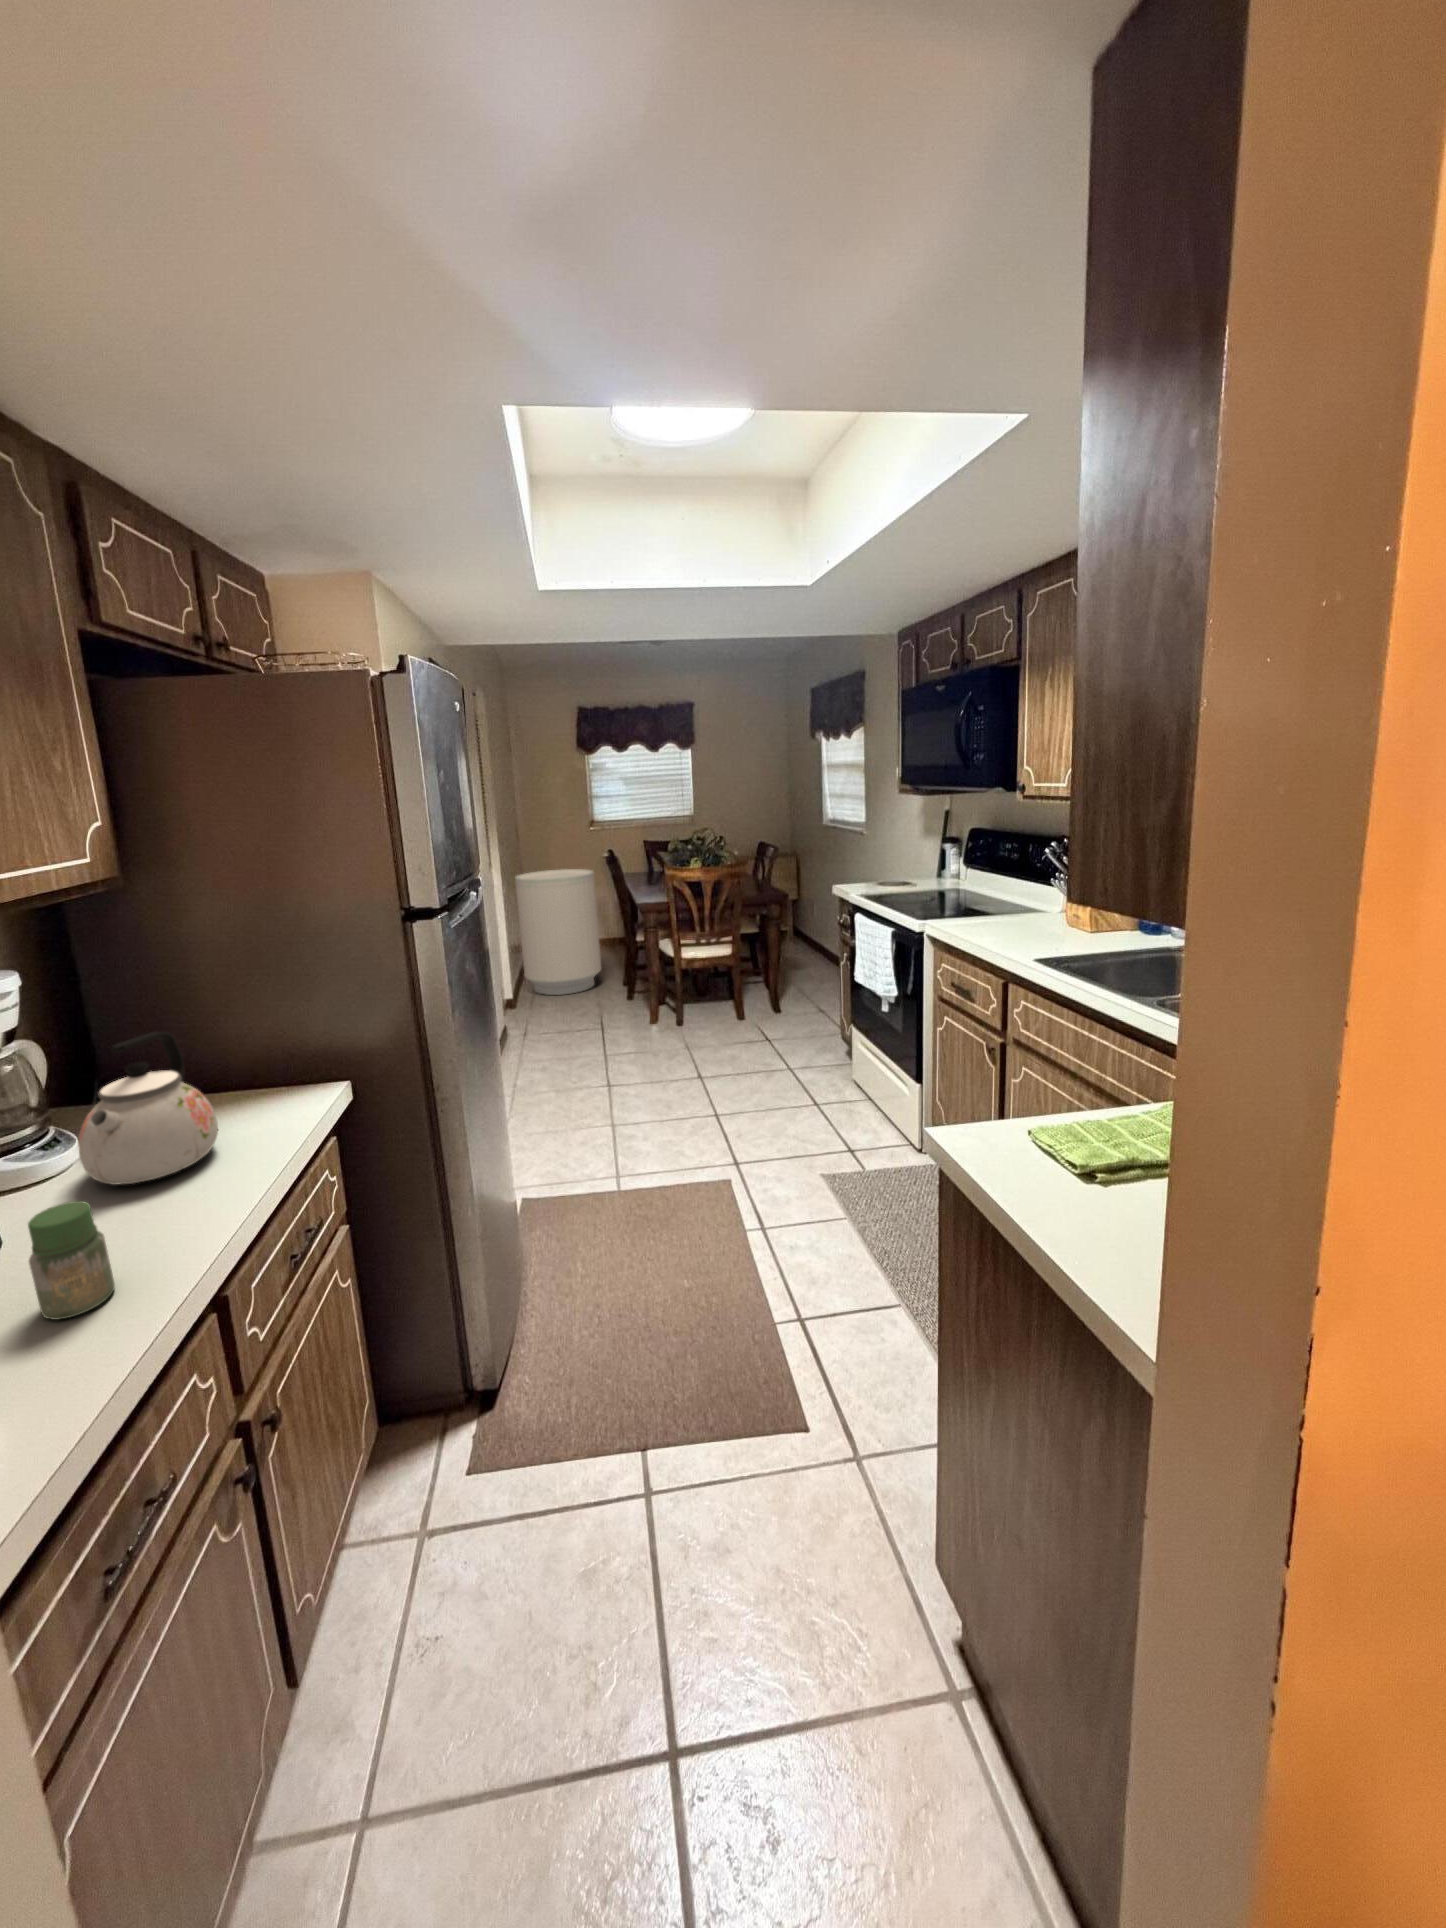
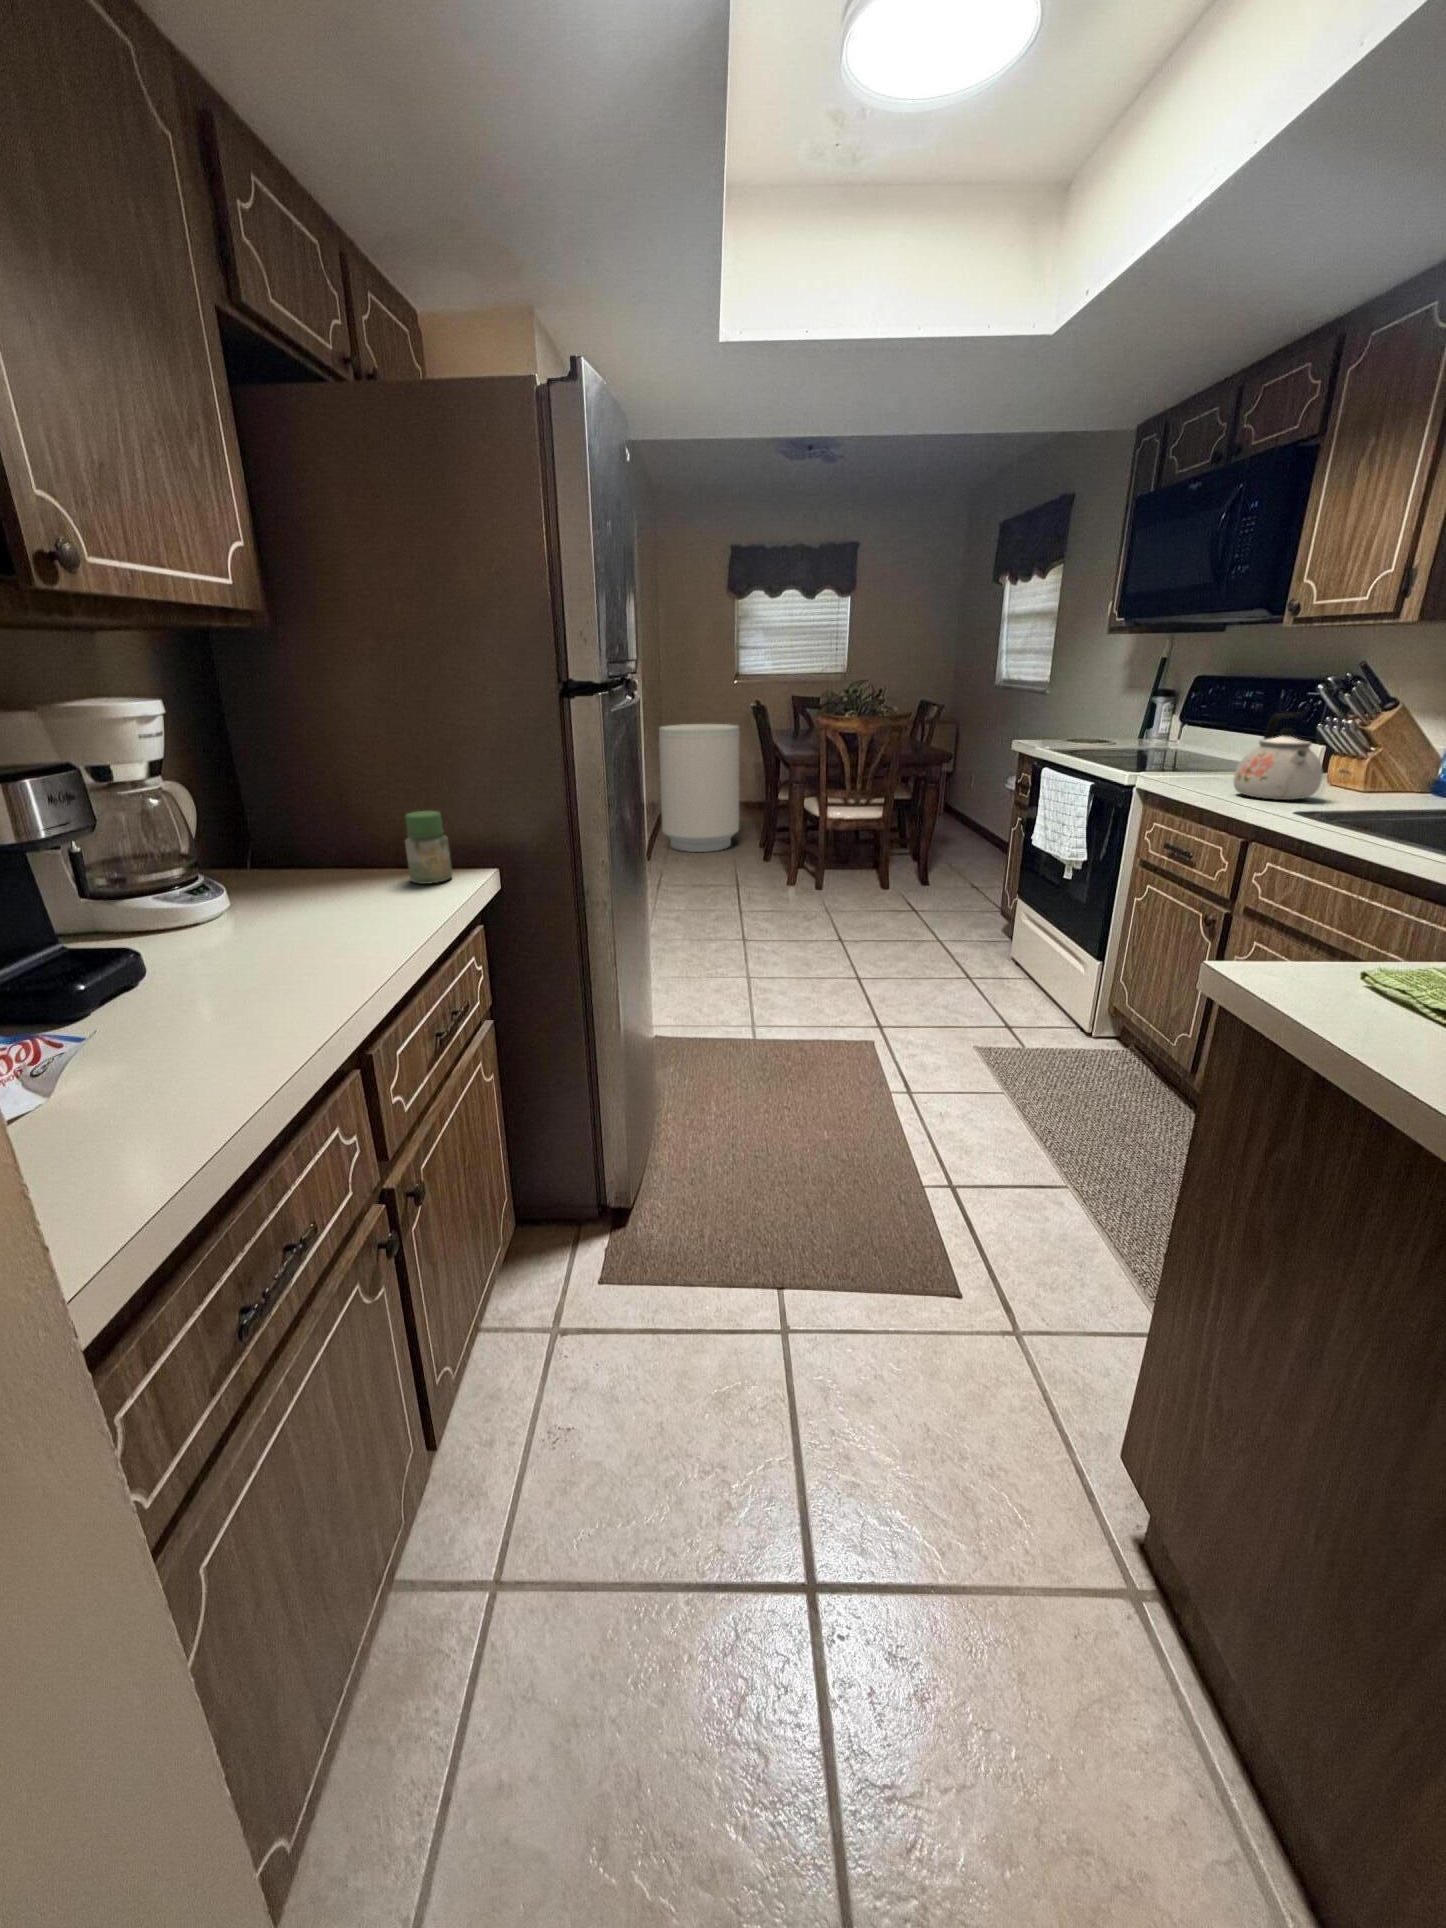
kettle: present [79,1031,218,1185] -> present [1234,712,1323,800]
jar: present [28,1201,115,1320] -> present [405,811,452,884]

